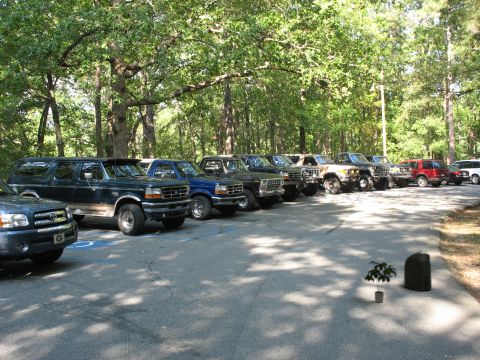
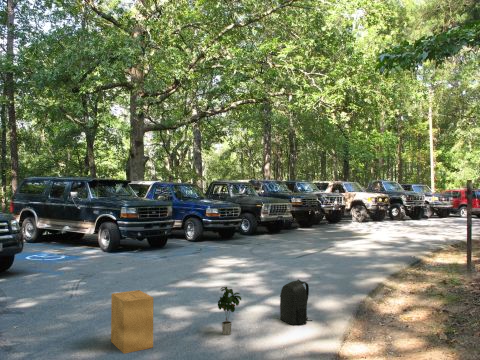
cardboard box: none [292,268,337,324] -> present [111,290,153,354]

